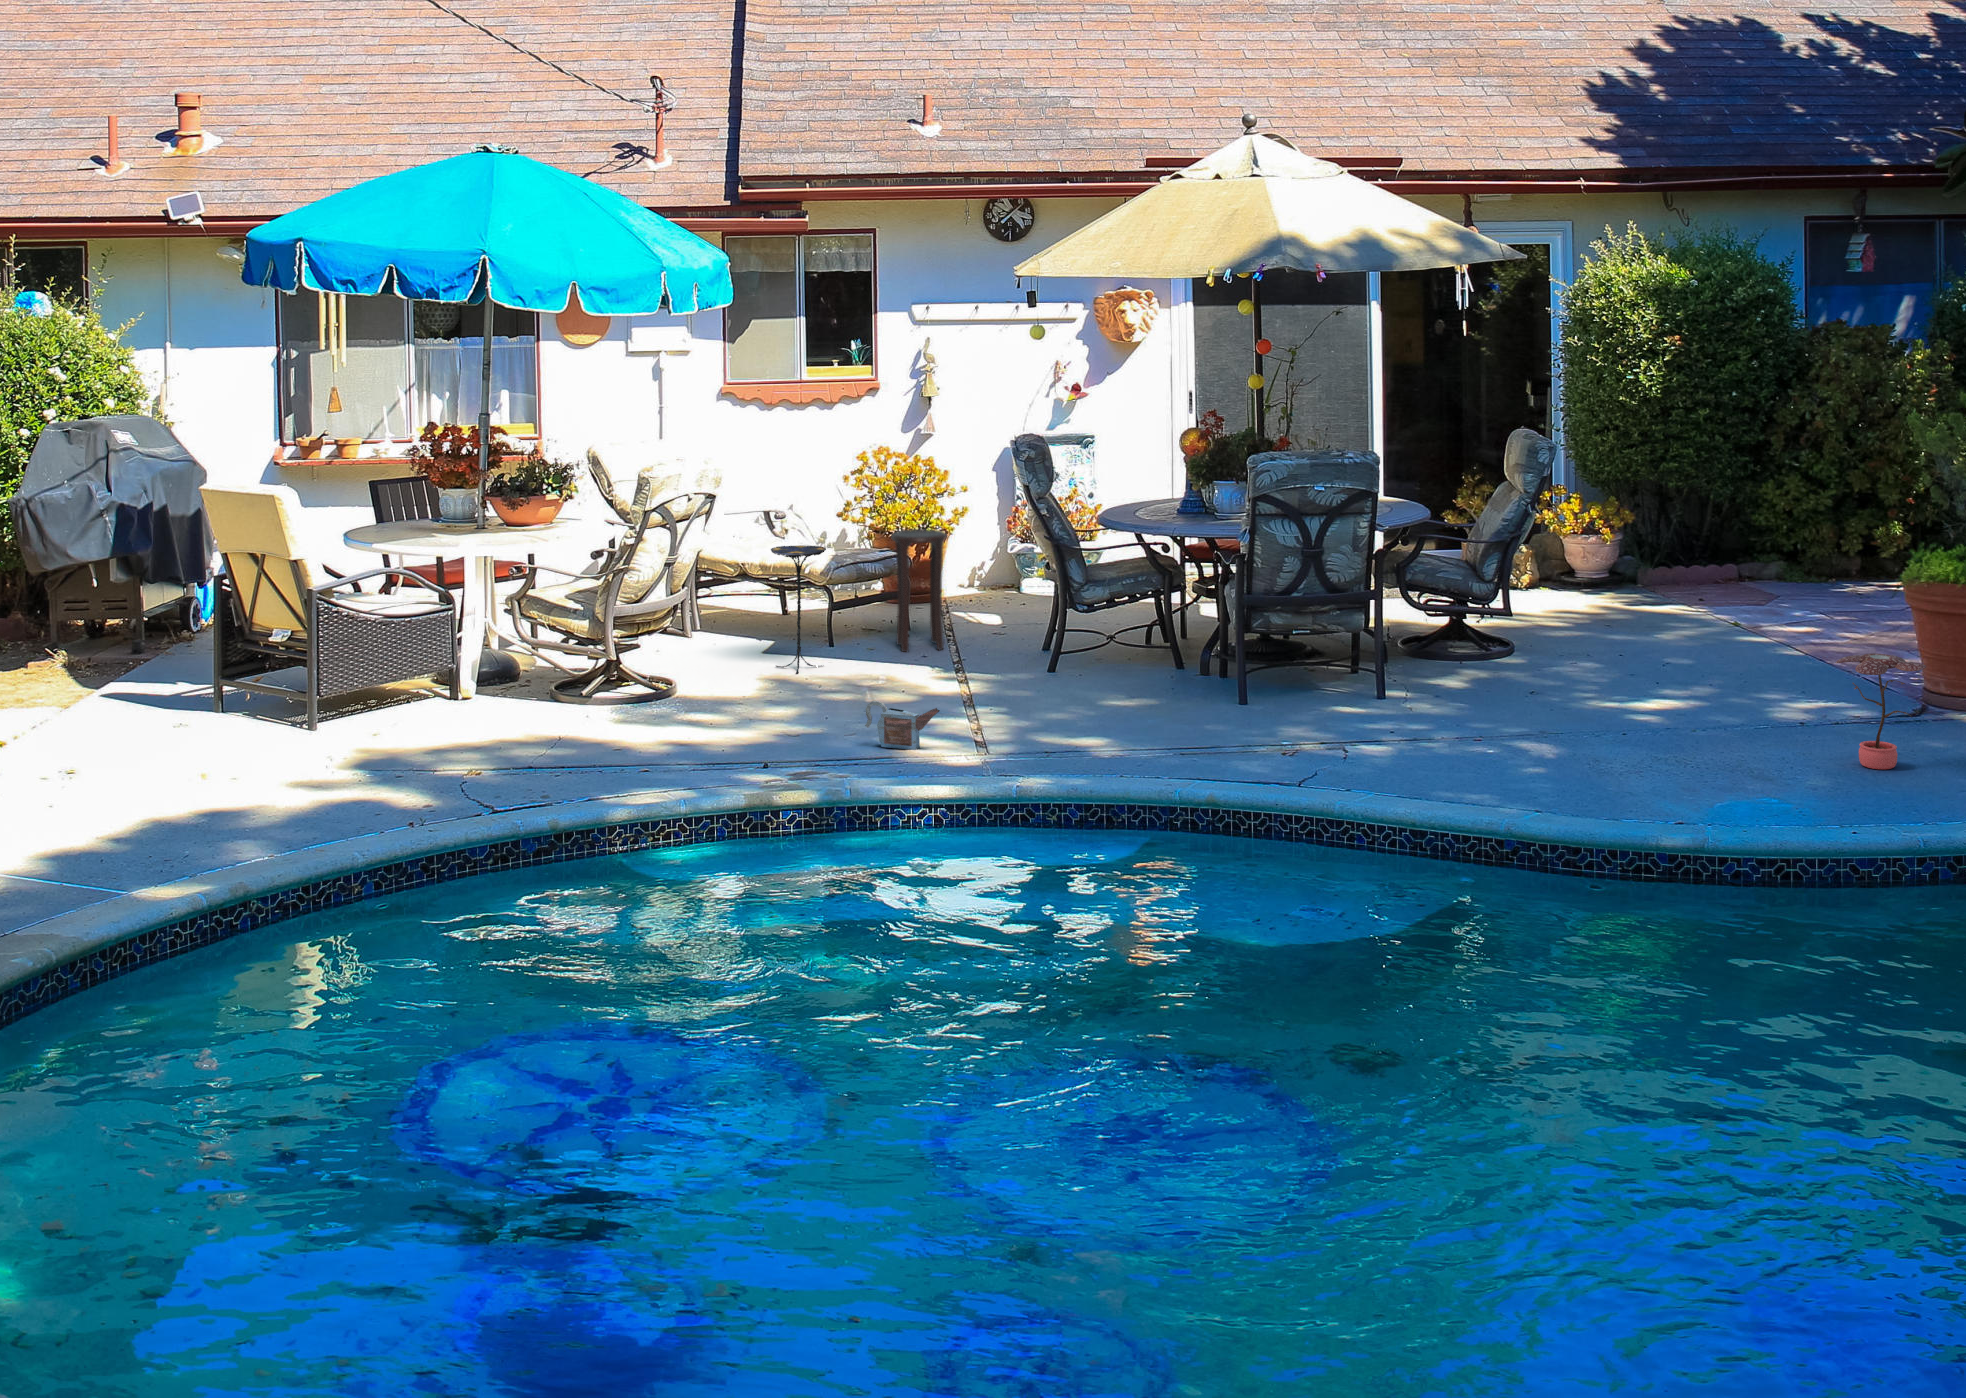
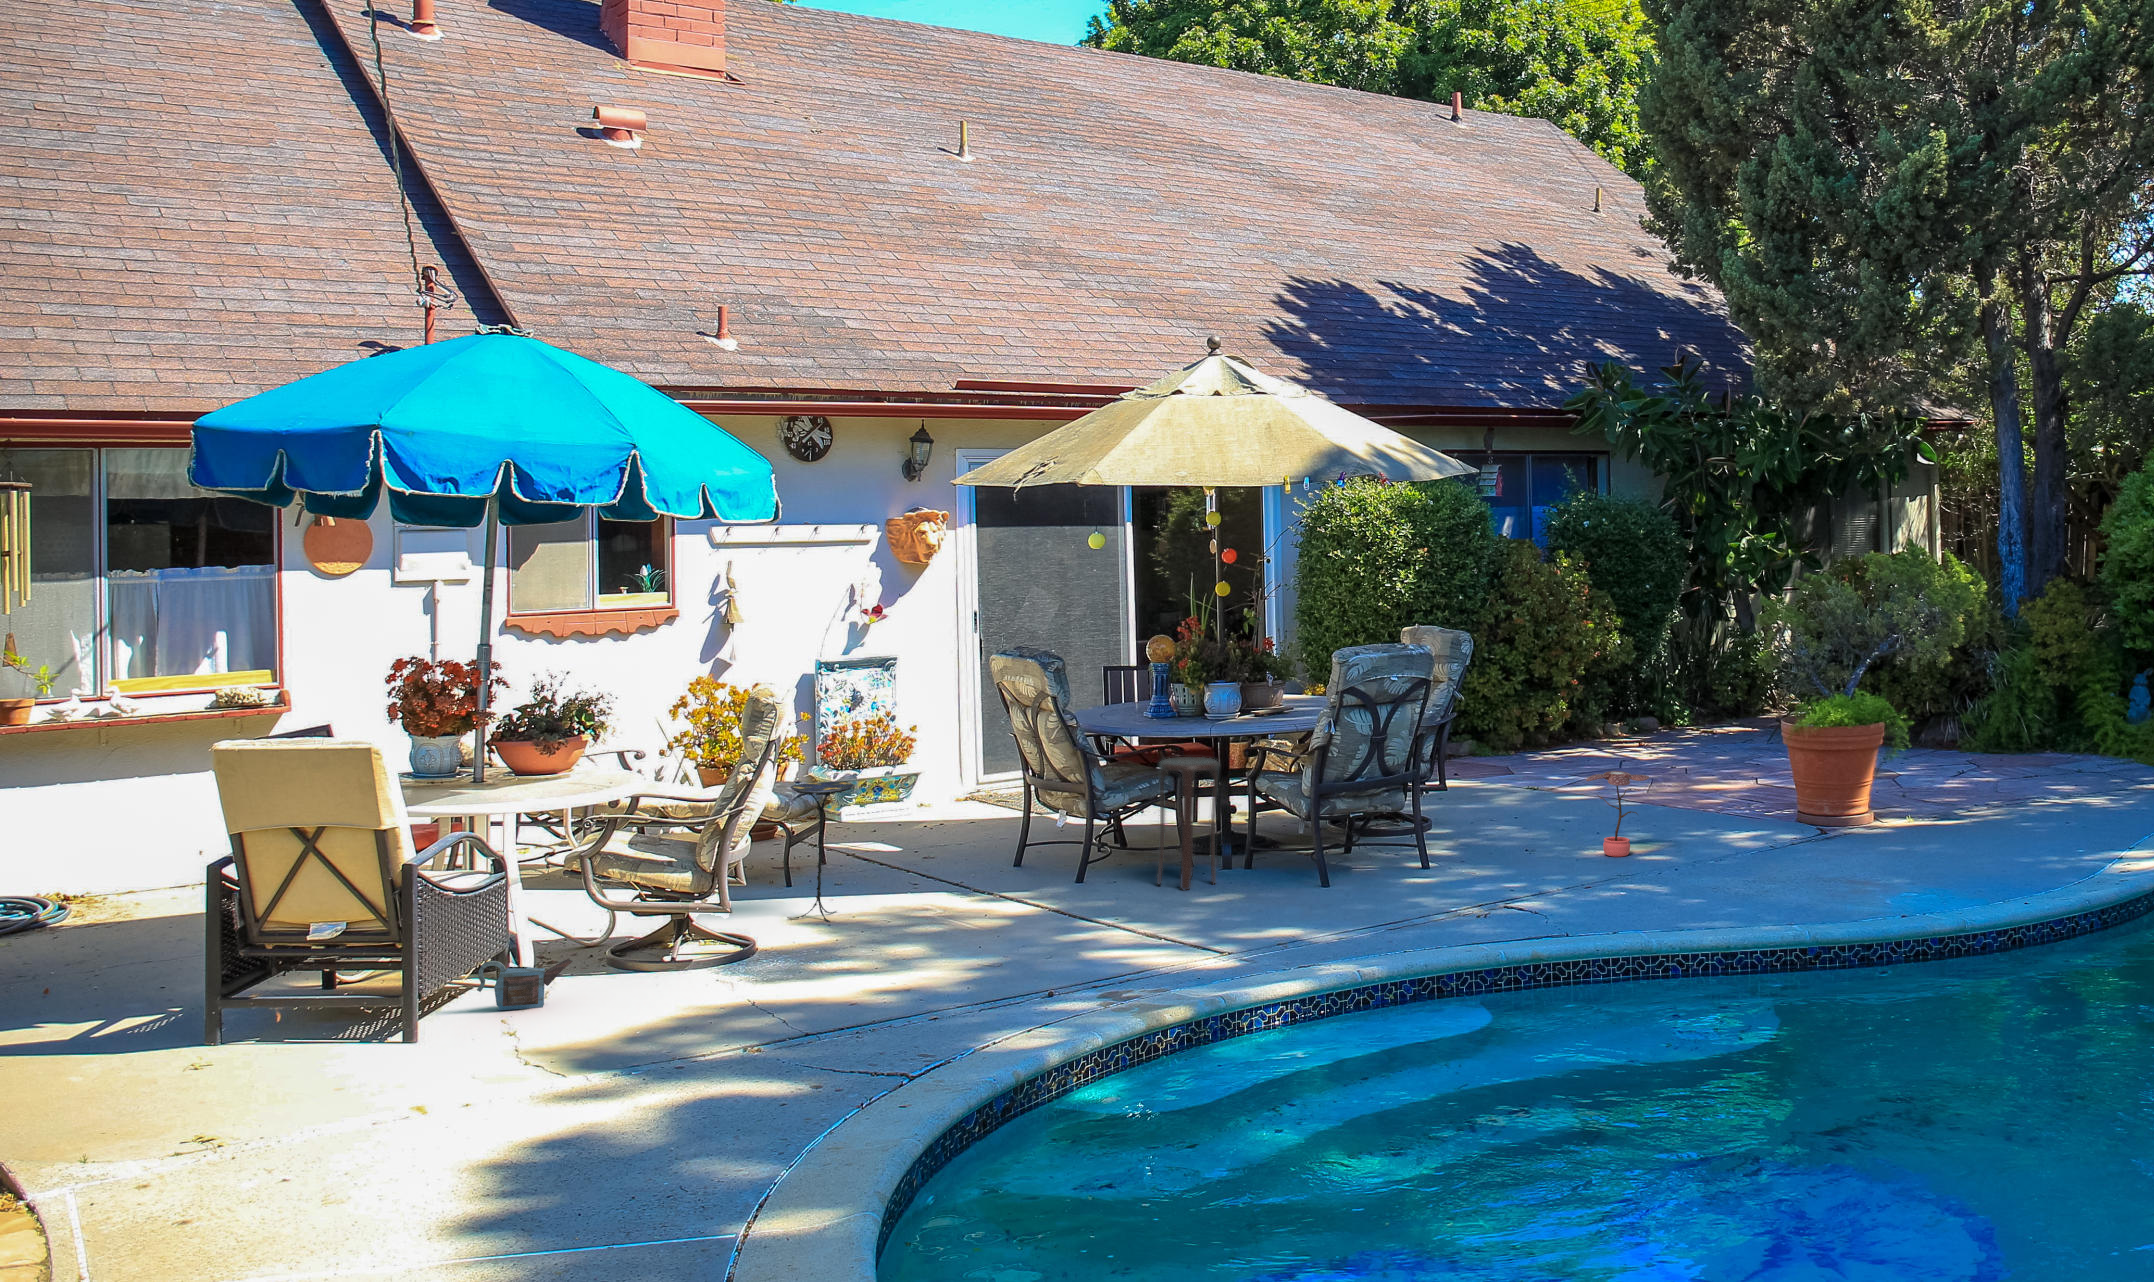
stool: present [891,529,948,652] -> present [1157,757,1219,890]
potted plant: present [1835,653,1926,770] -> present [1586,771,1649,857]
watering can: present [865,701,940,750] -> present [477,959,572,1010]

